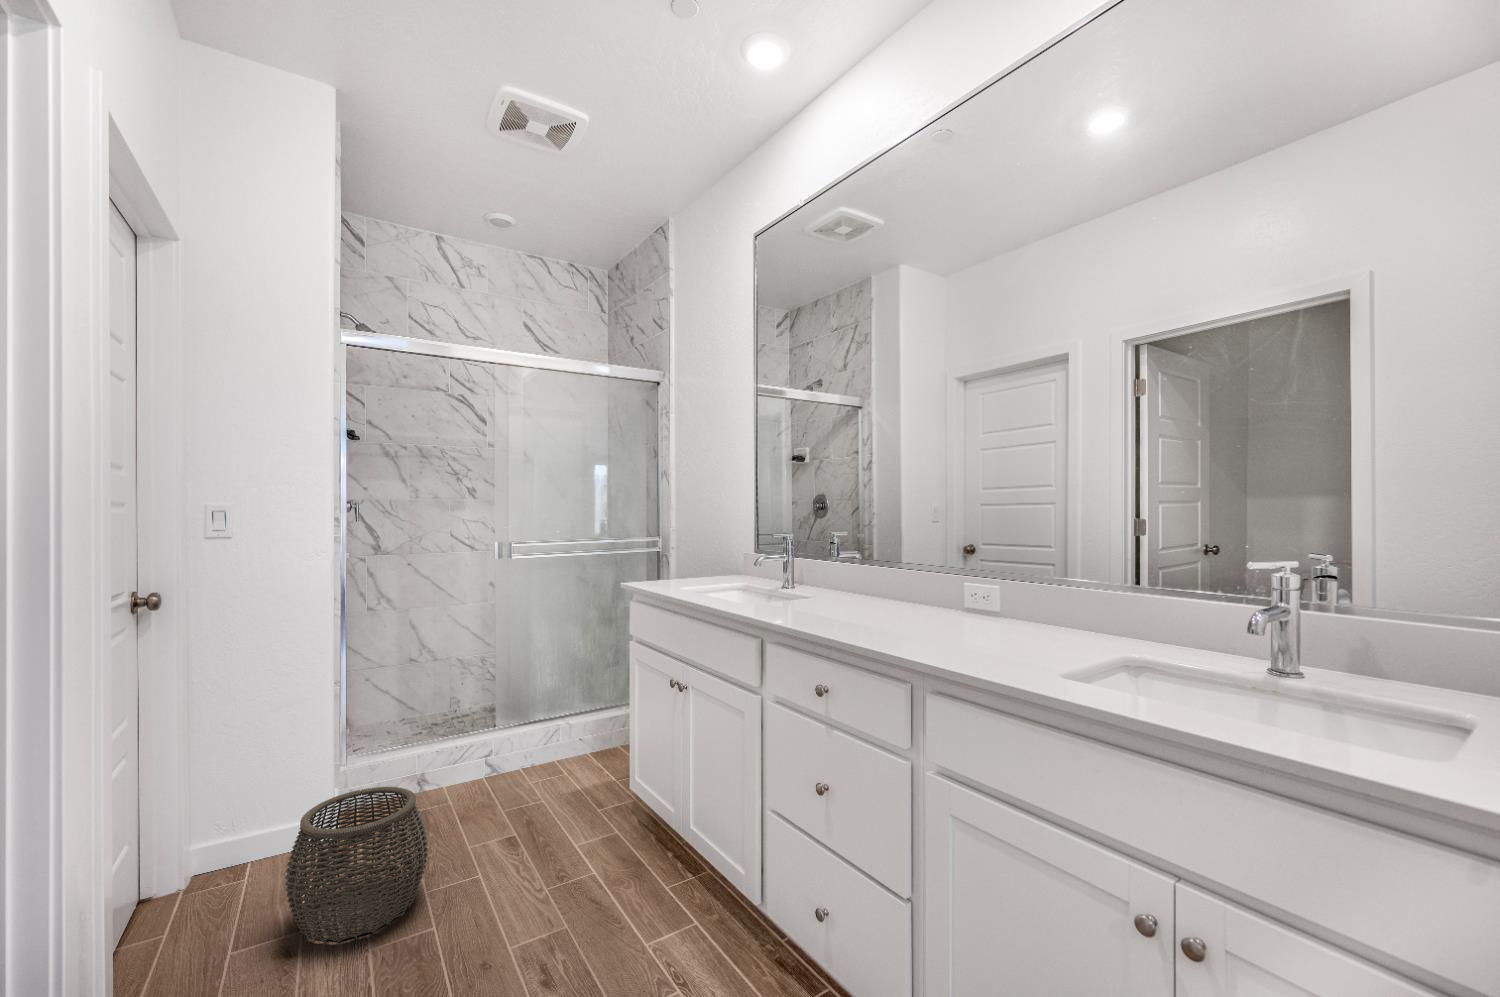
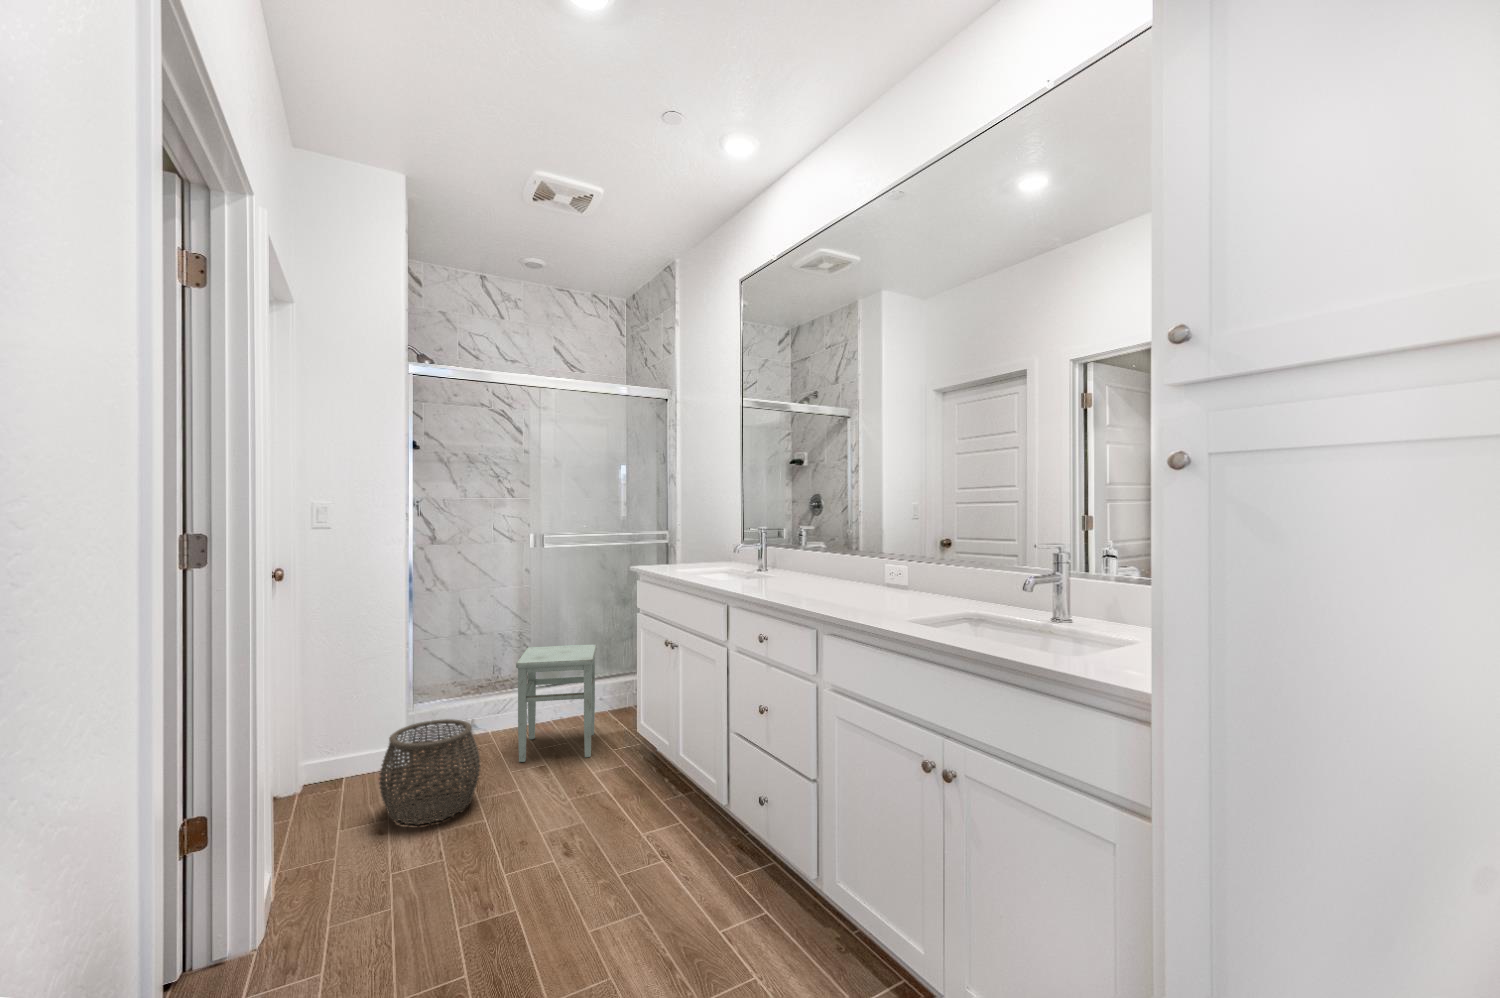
stool: none [477,676,577,831] -> present [516,644,596,762]

